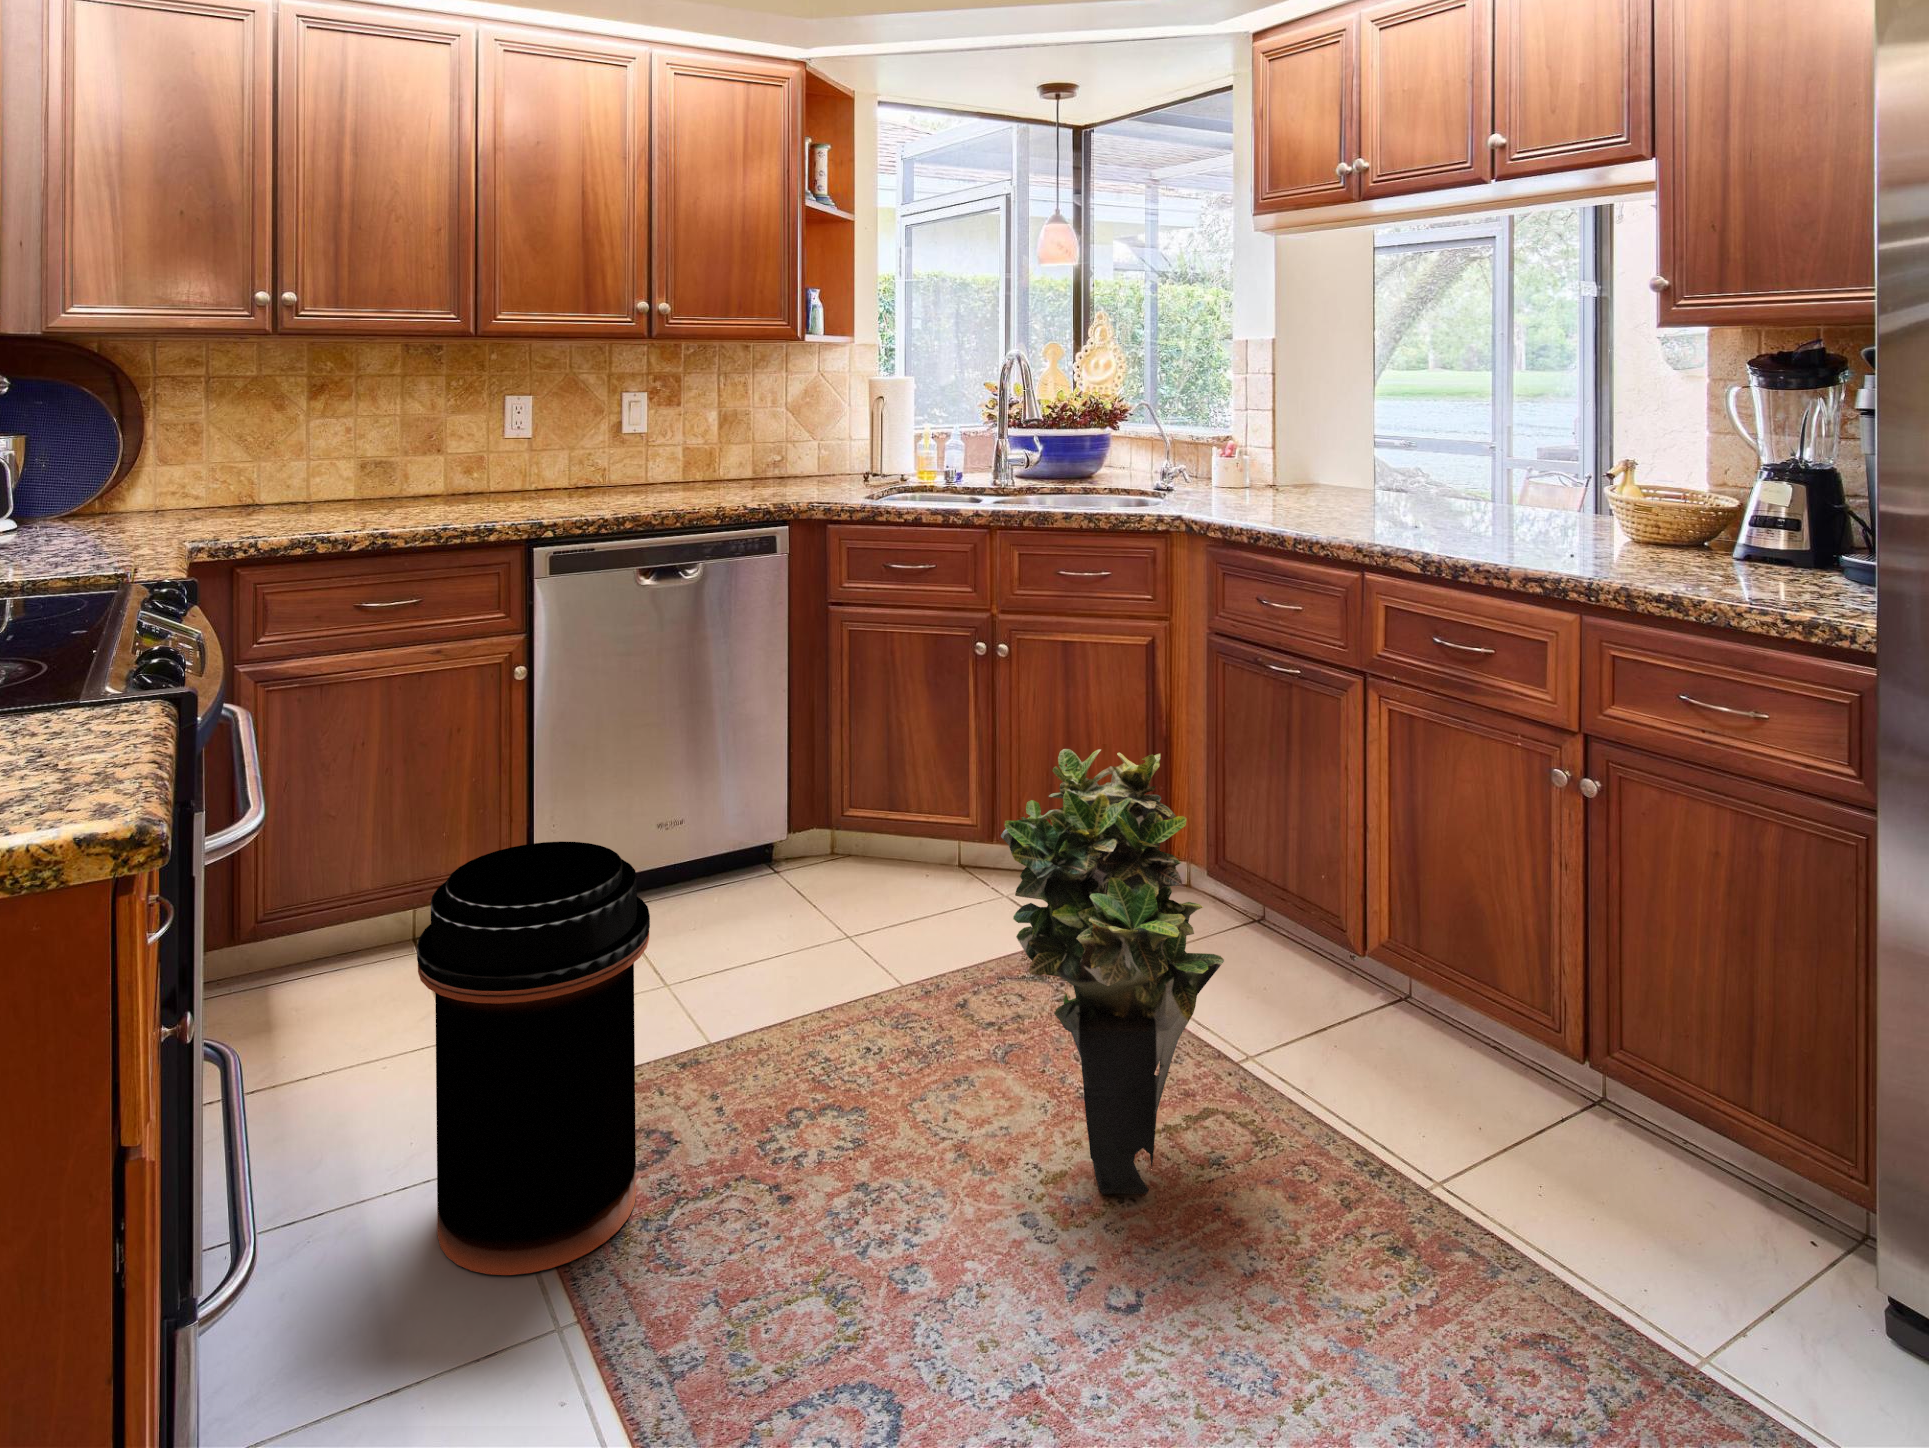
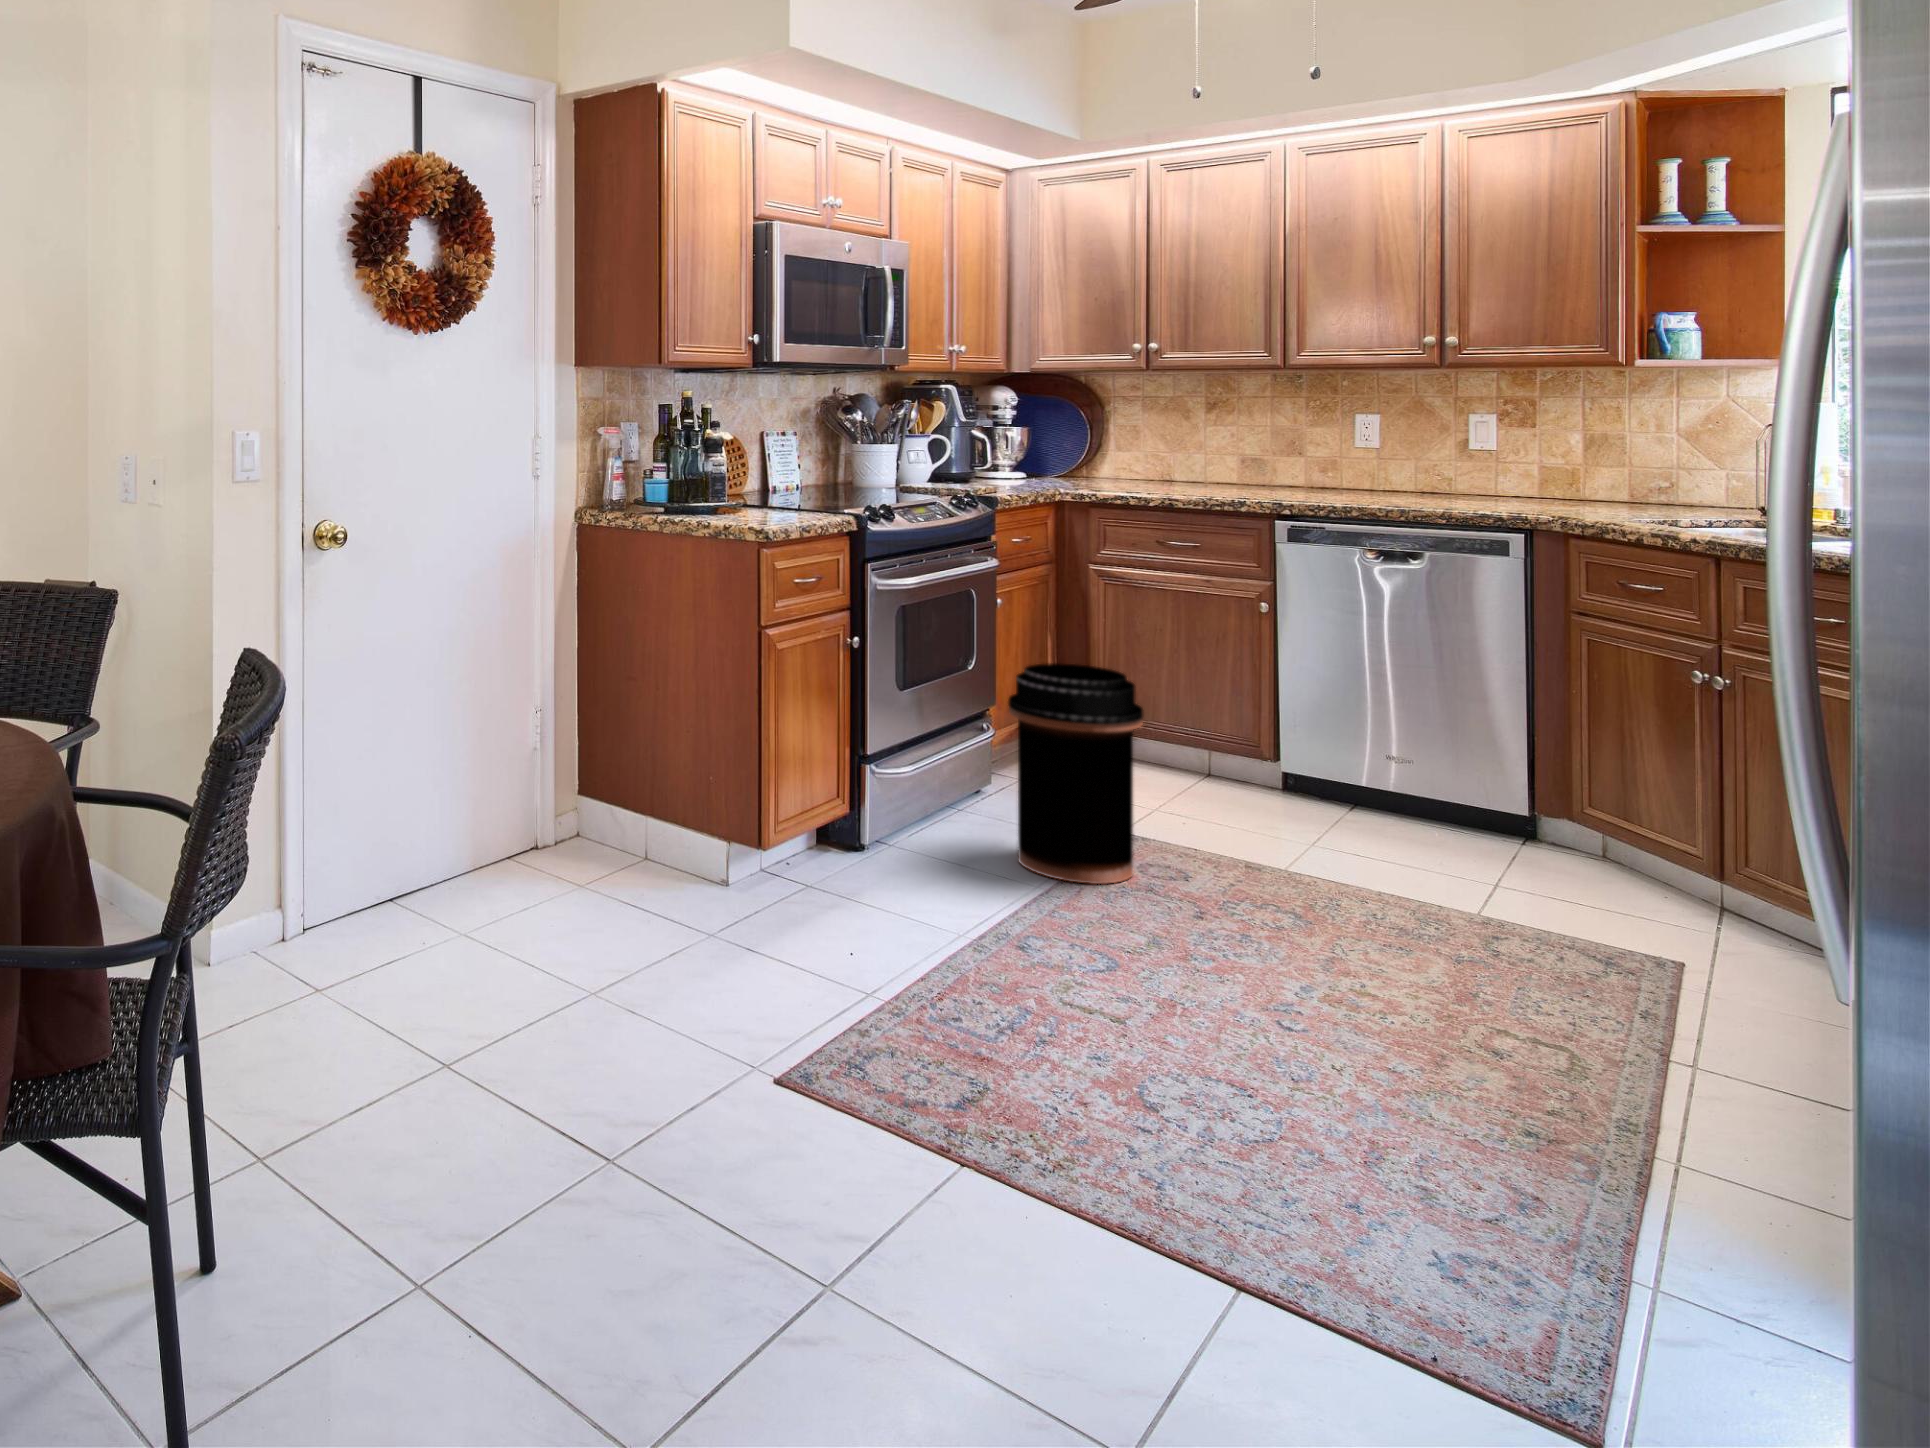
potted plant: present [1001,749,1224,1195] -> none [1328,702,1527,1009]

